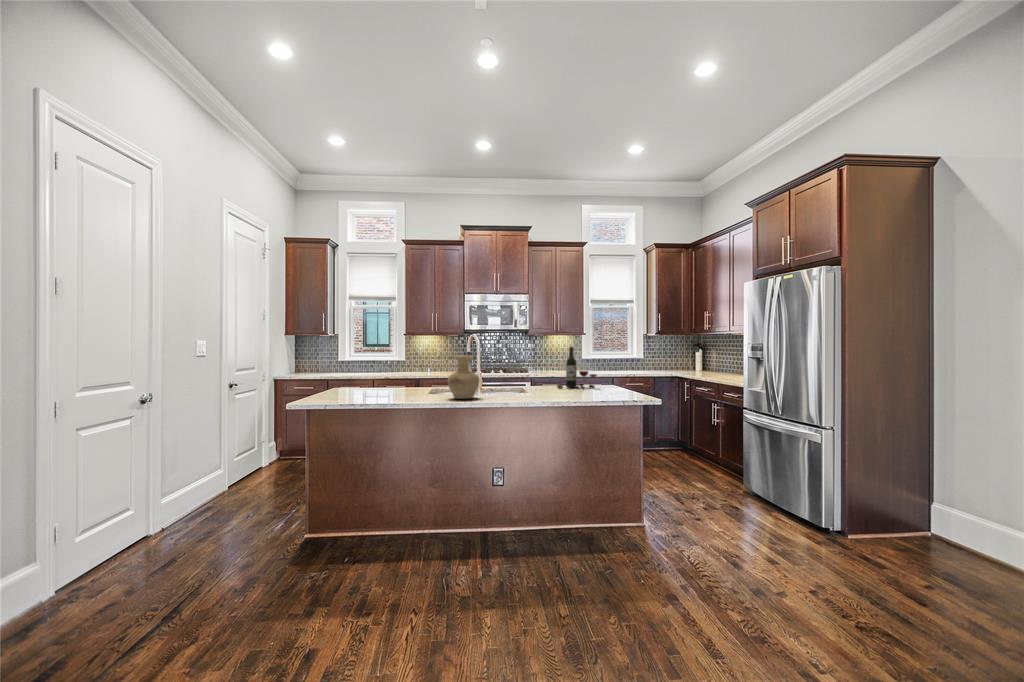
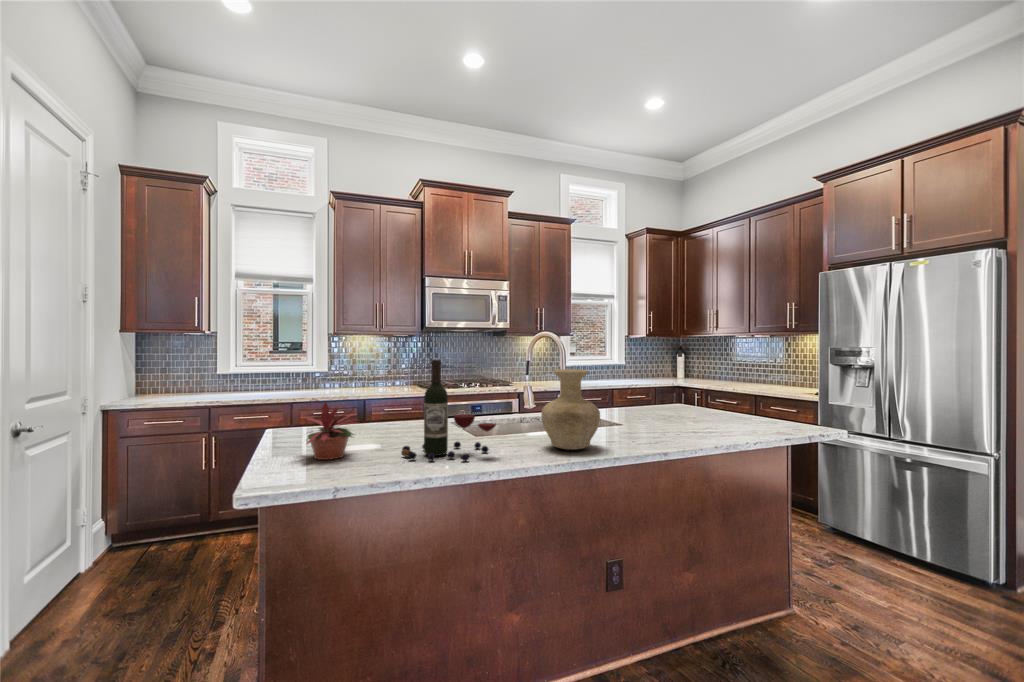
wine bottle: present [557,347,596,389] -> present [401,360,496,461]
potted plant: none [329,369,363,398] -> present [306,402,354,460]

